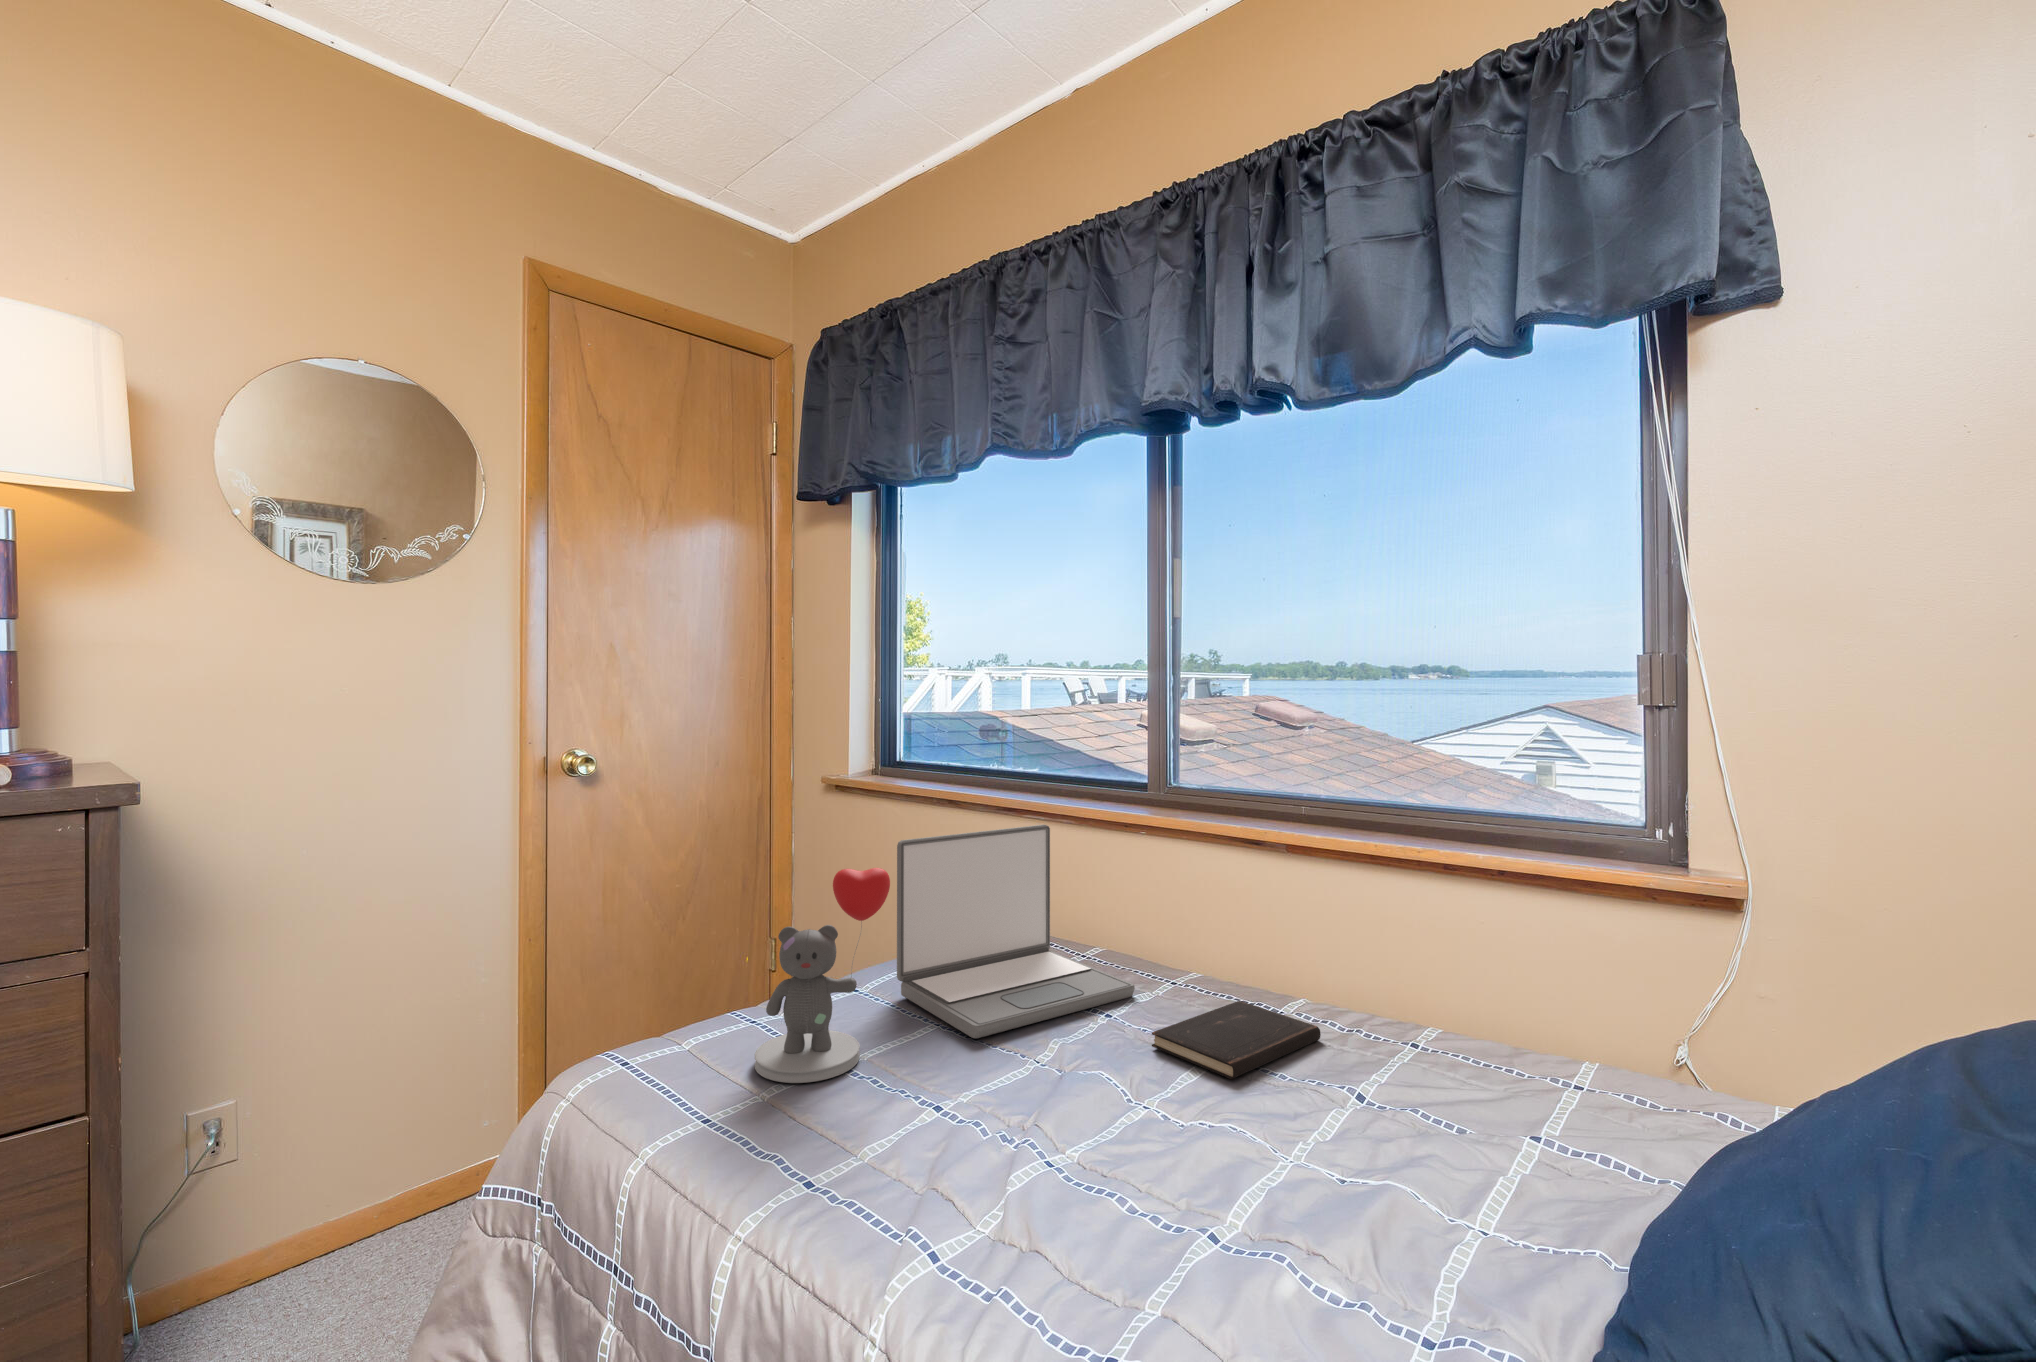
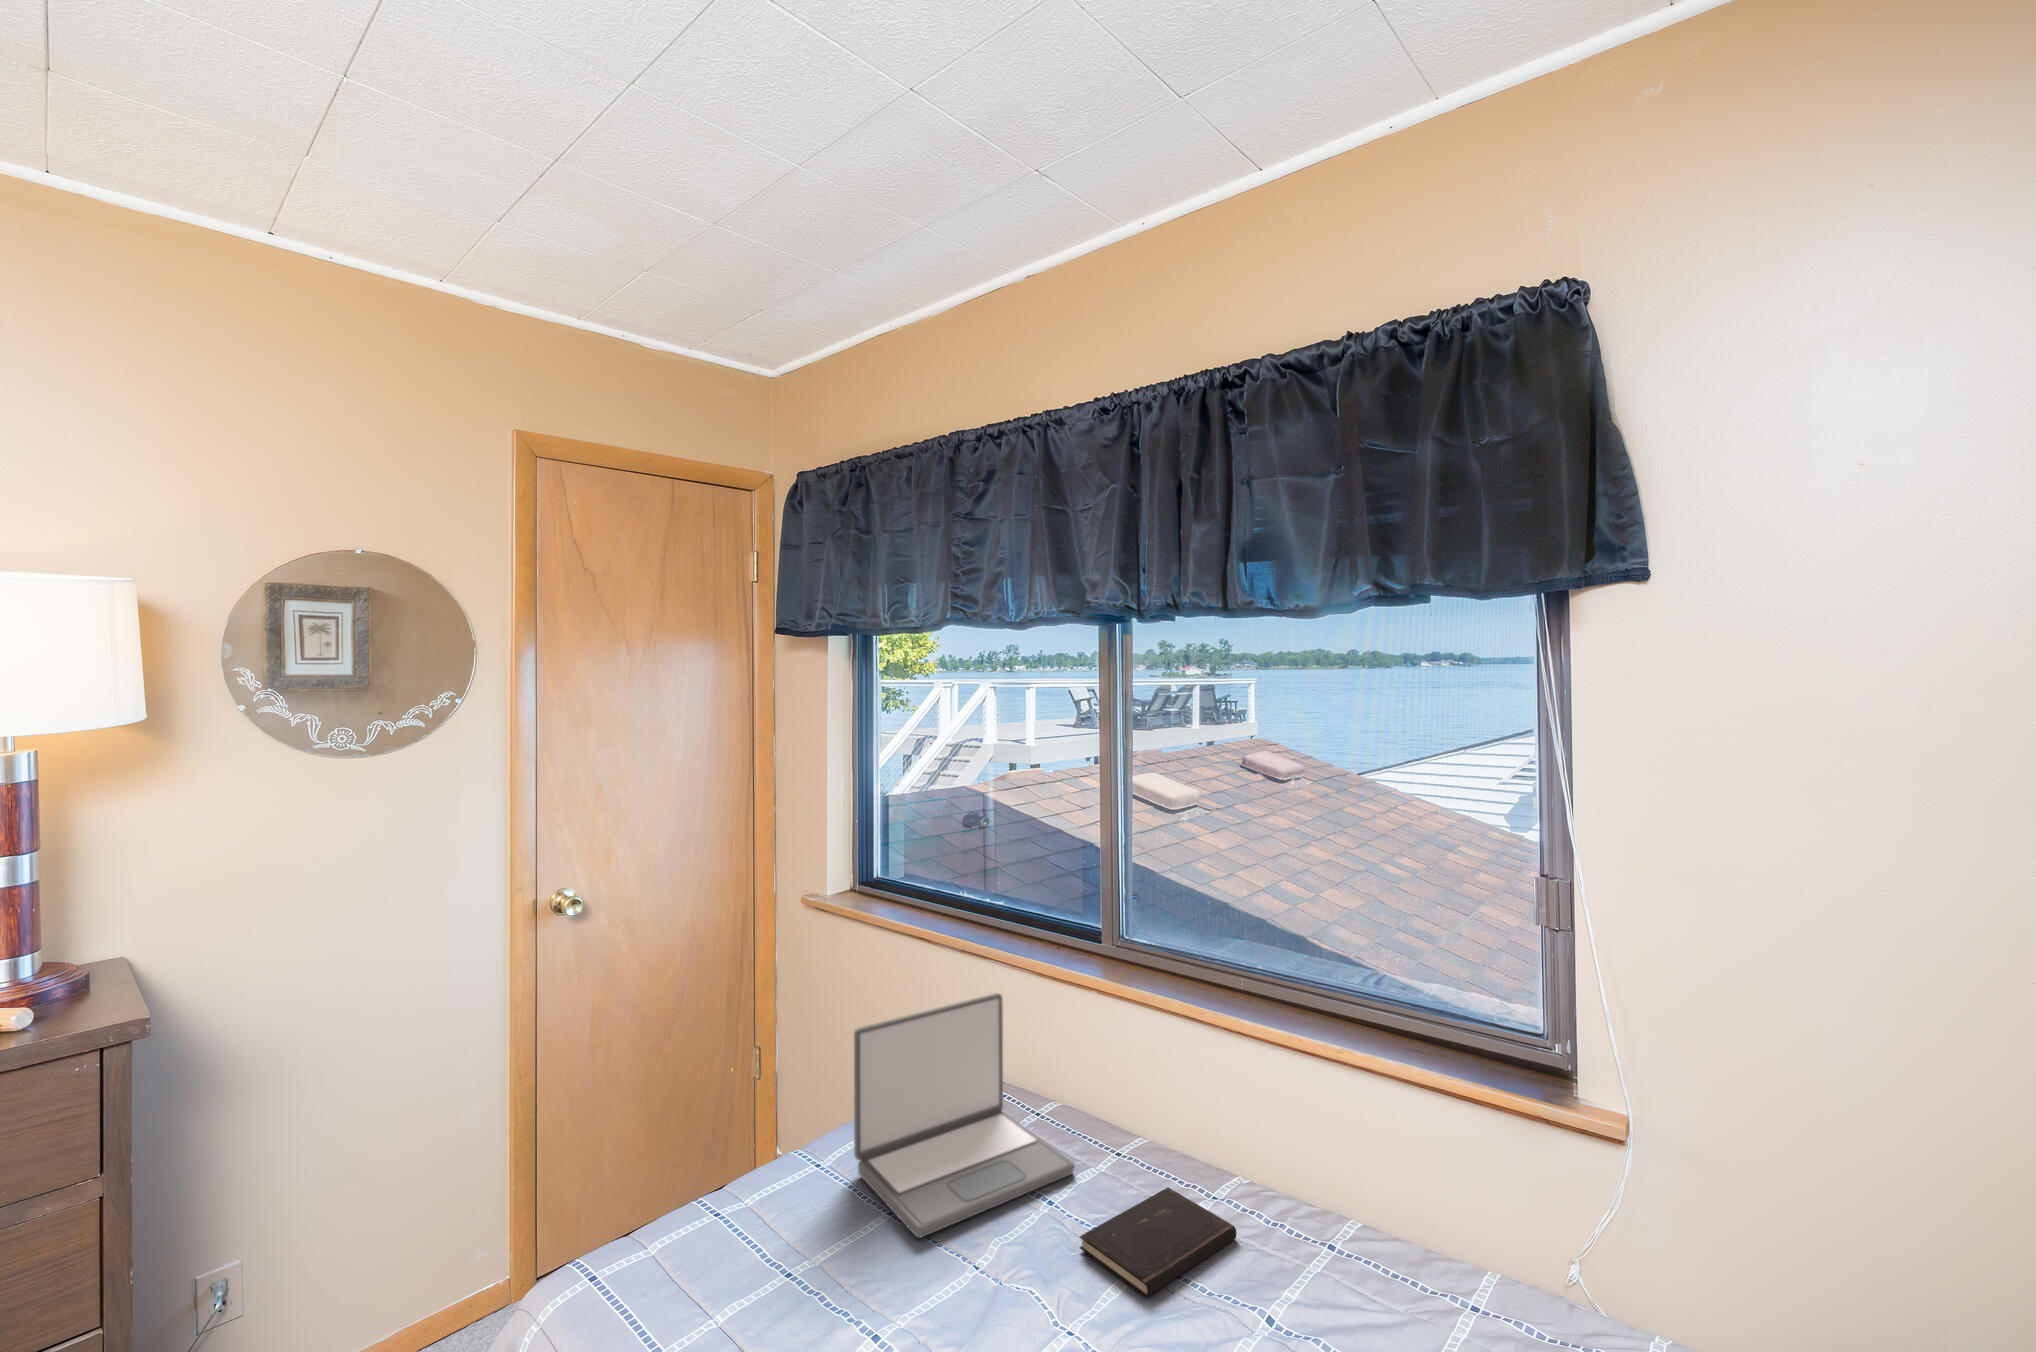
teddy bear: present [755,868,890,1083] -> none [712,1087,838,1301]

